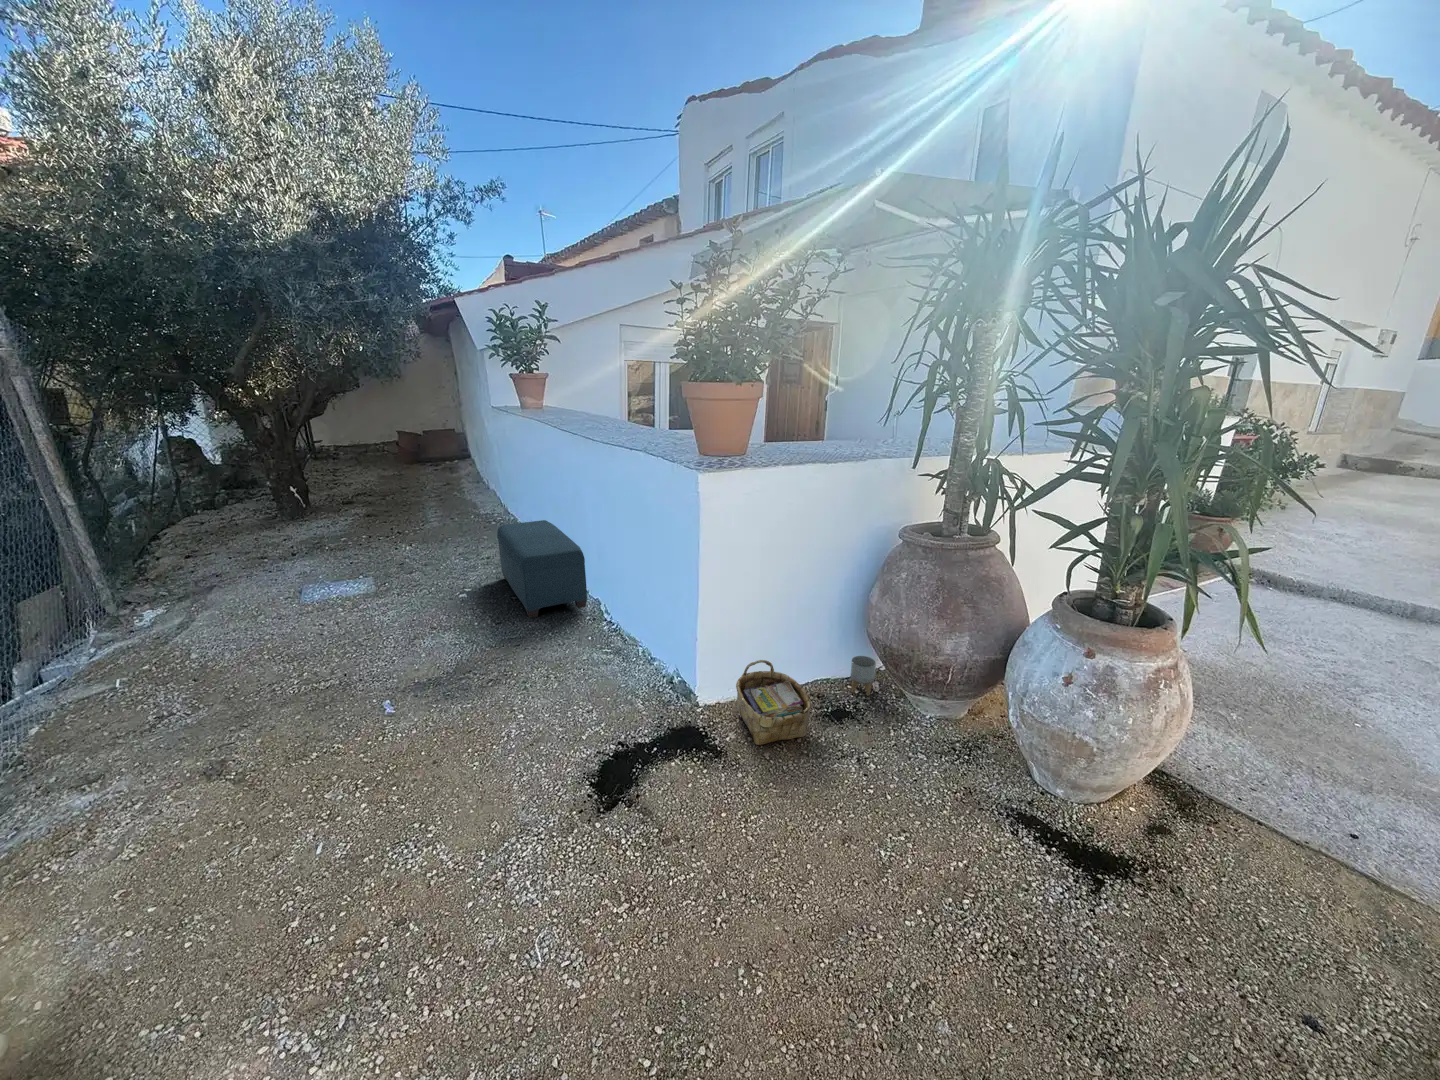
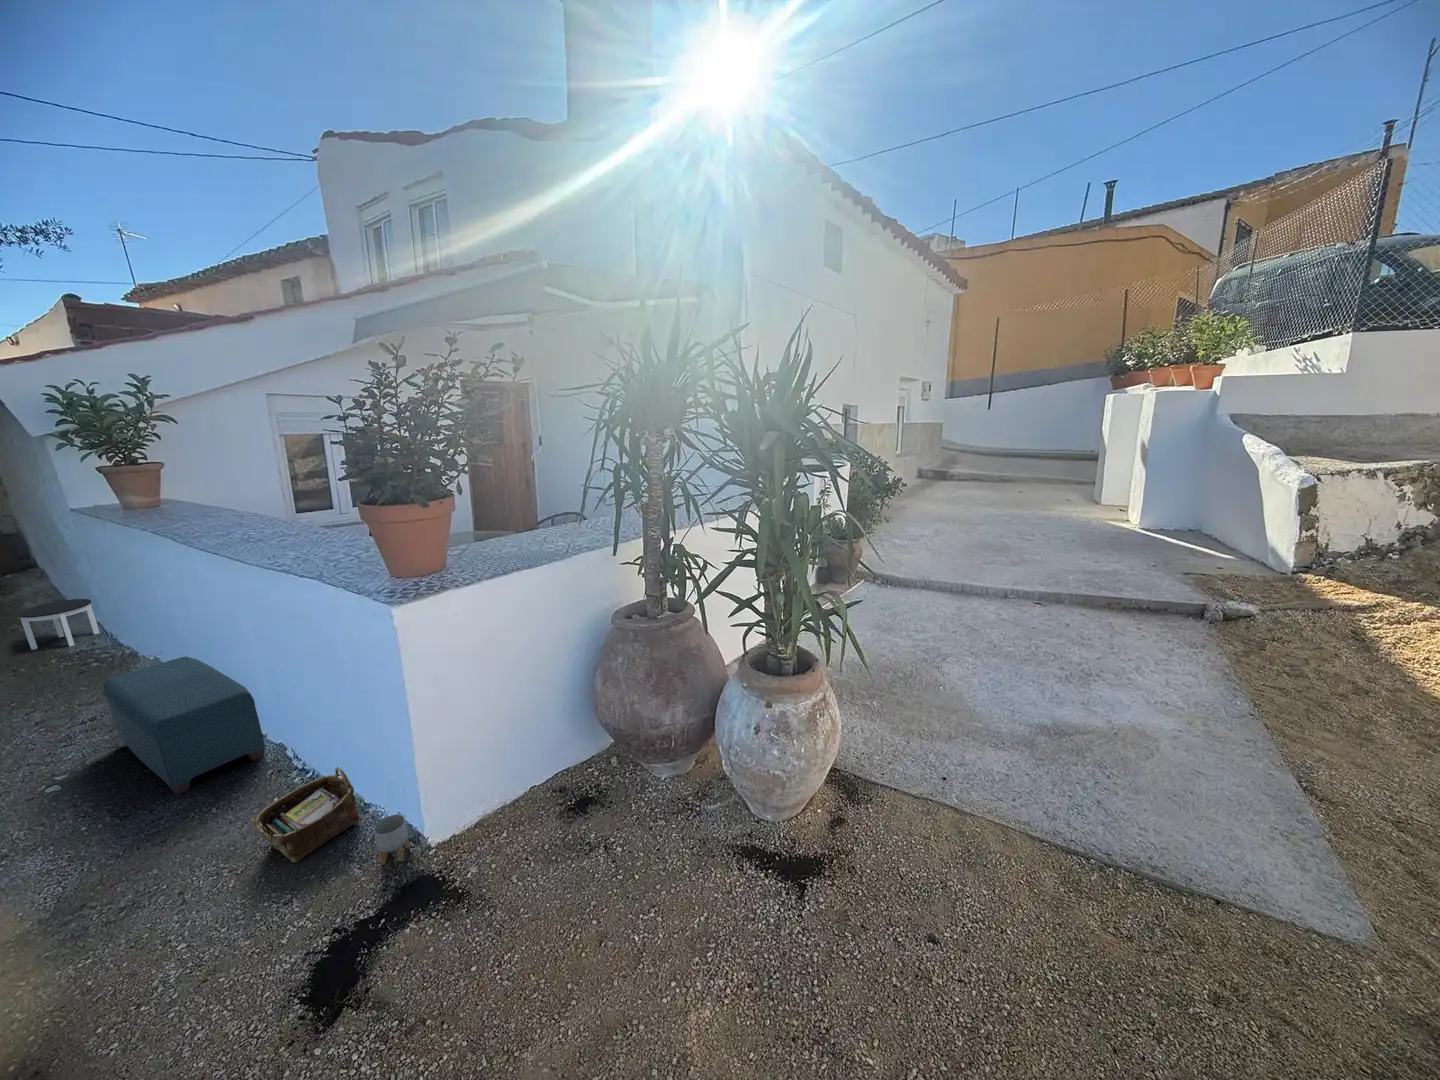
round table: none [458,478,498,511] -> present [18,599,100,650]
planter: present [851,656,876,696] -> present [374,815,409,865]
woven basket: present [736,660,811,745] -> present [251,767,359,862]

